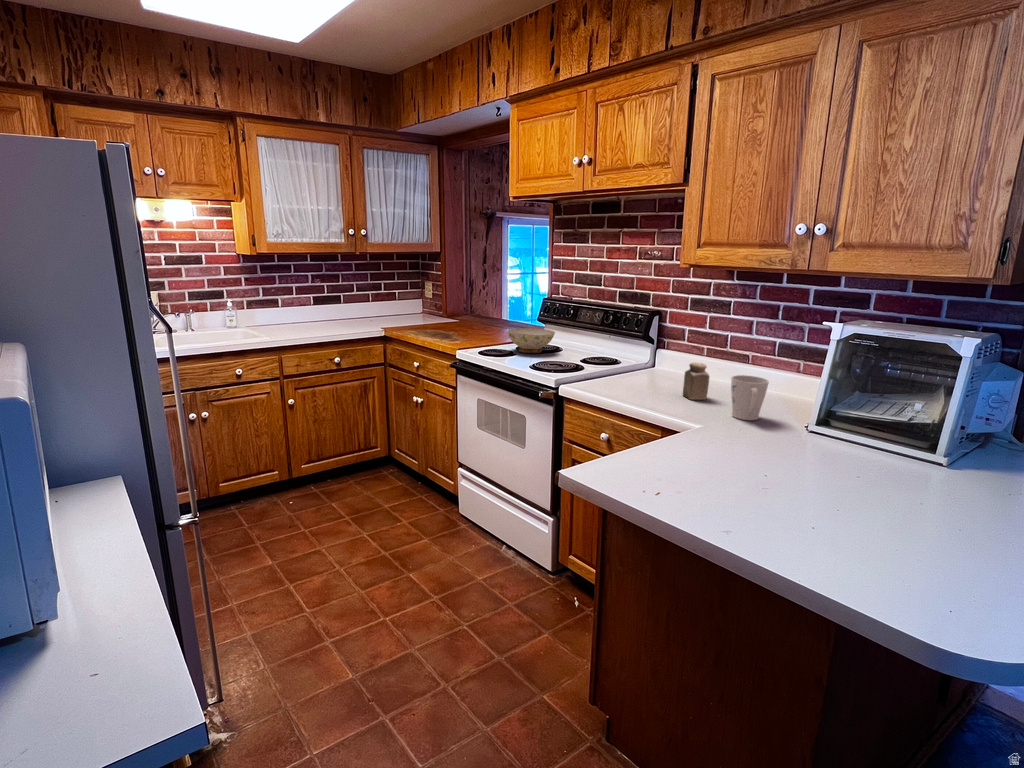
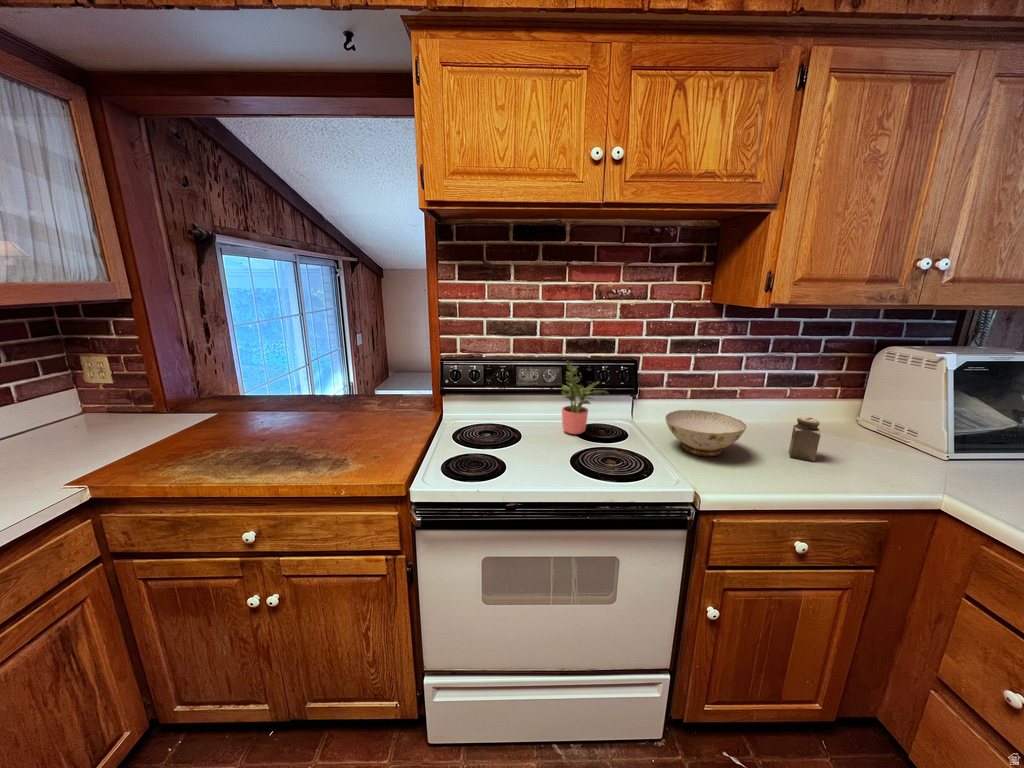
potted plant: none [572,303,622,359] -> present [561,360,609,434]
ceramic bowl: present [507,328,555,353] -> present [665,410,746,456]
mug: present [731,375,769,420] -> none [876,421,943,472]

